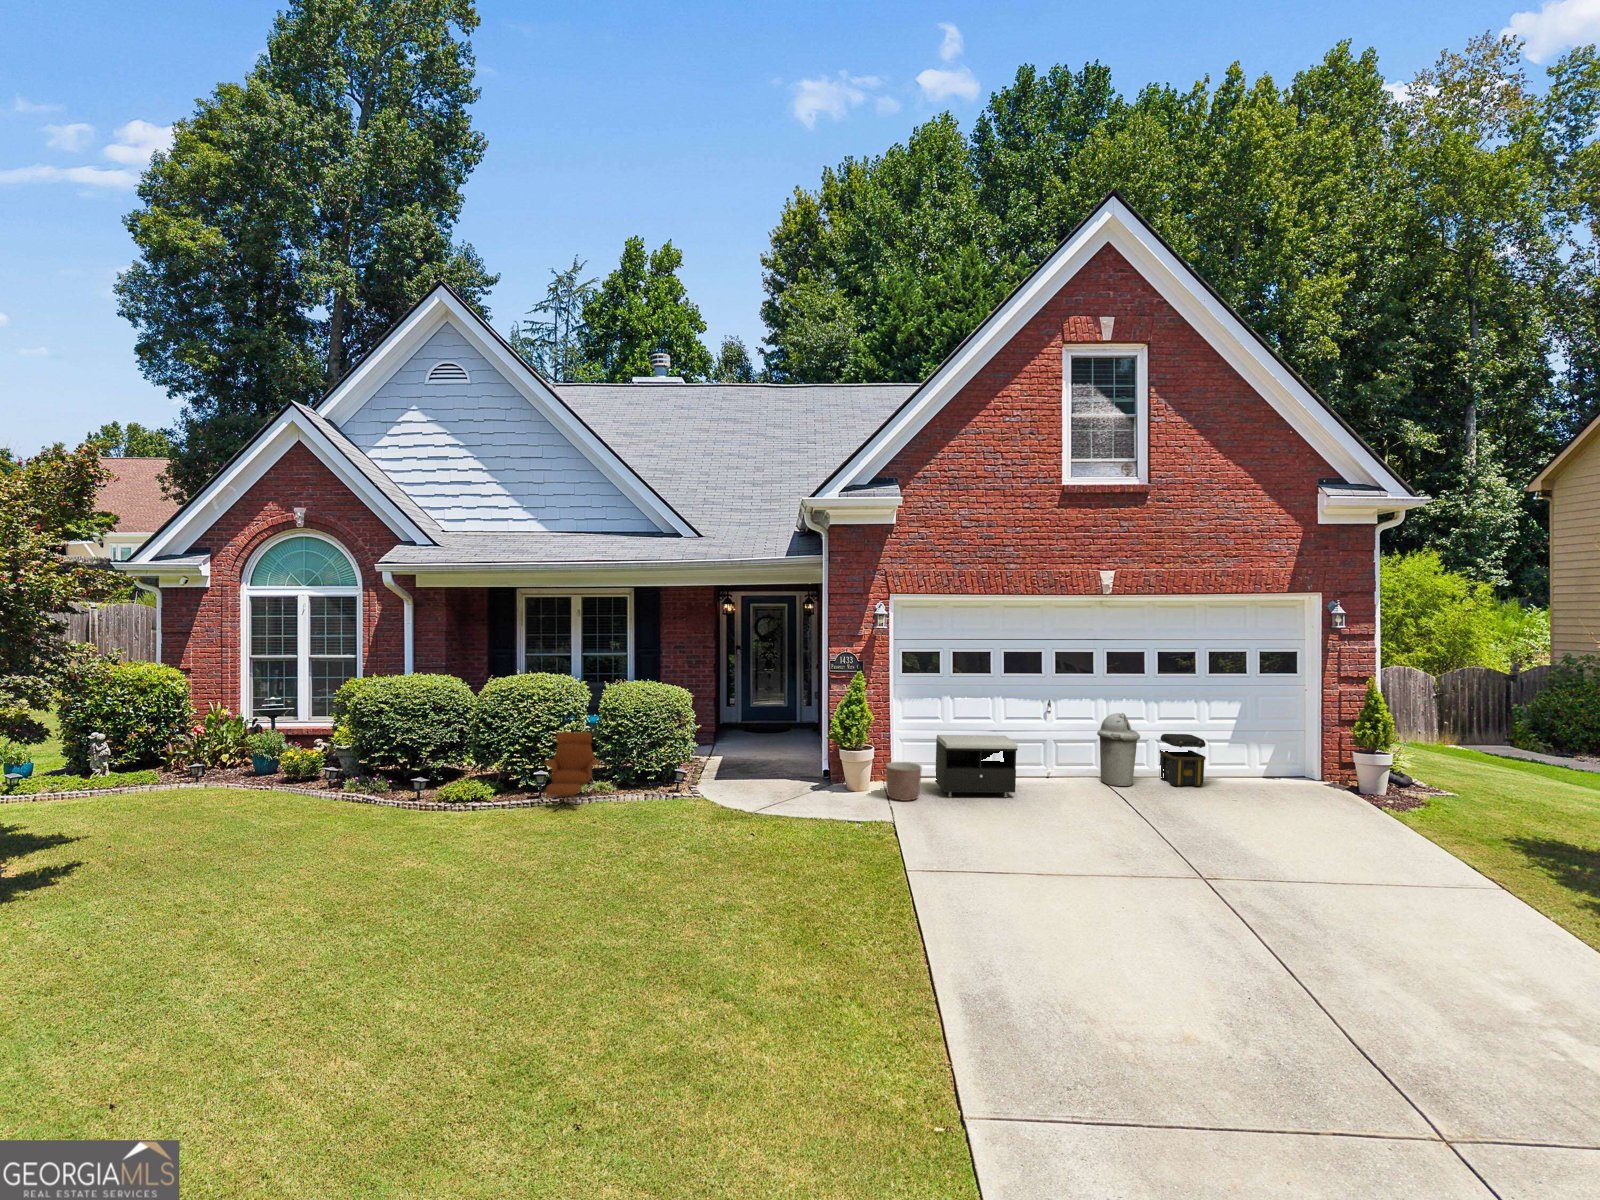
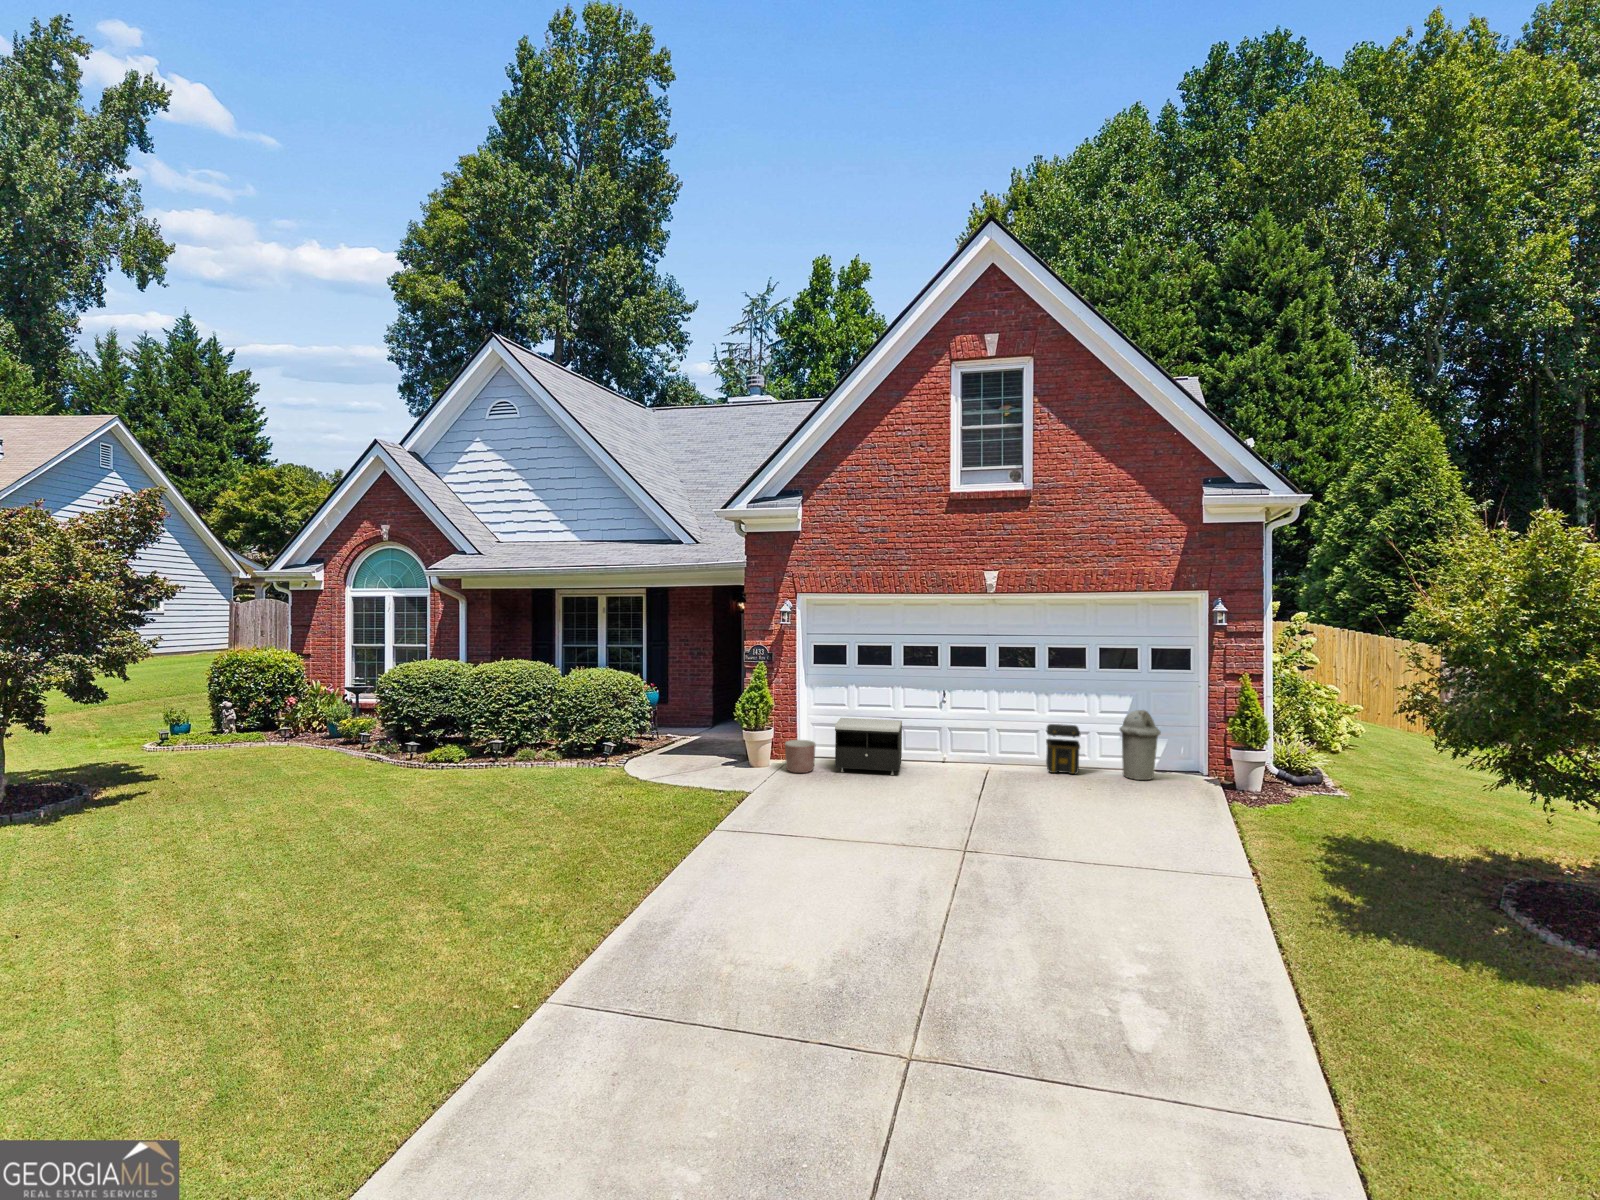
trash can: present [1097,713,1140,786] -> present [1120,710,1161,780]
lounge chair: present [545,732,599,811] -> none [511,705,562,766]

